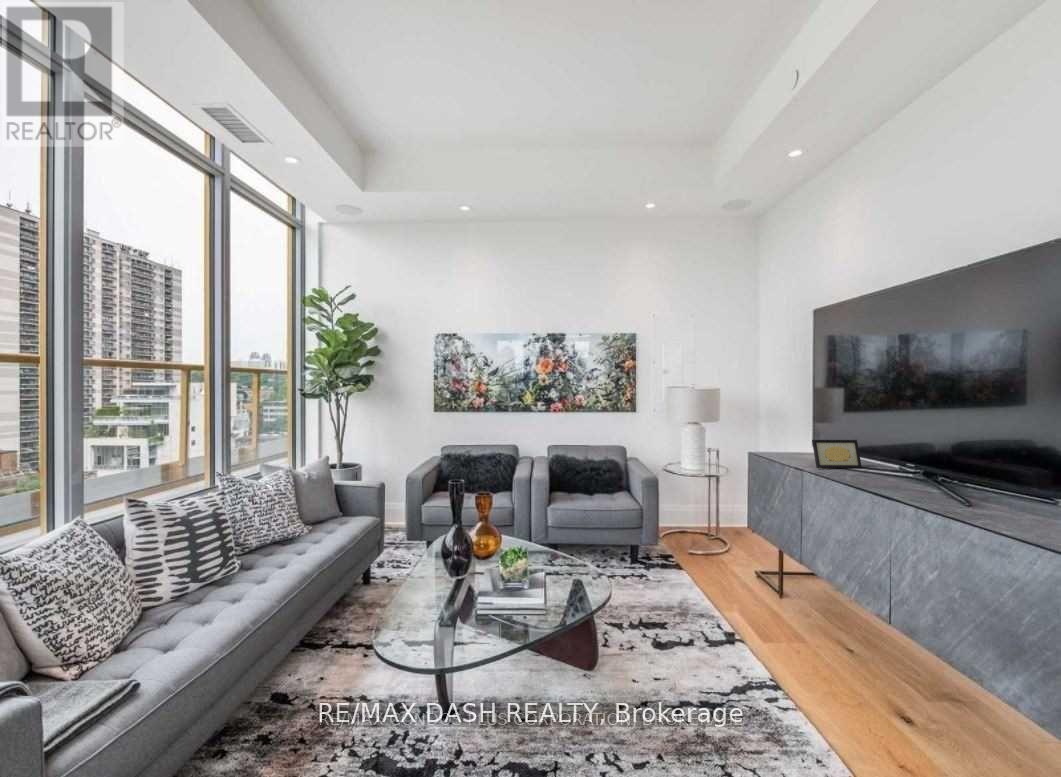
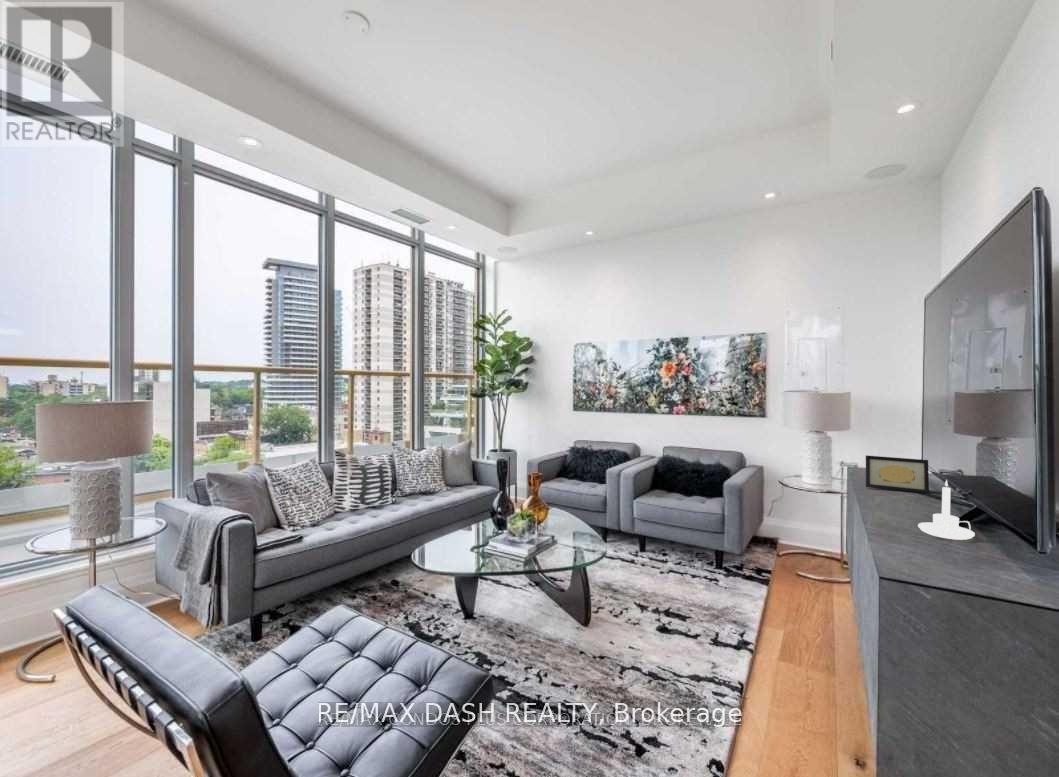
candle holder: none [956,455,1007,506] -> present [918,480,975,540]

